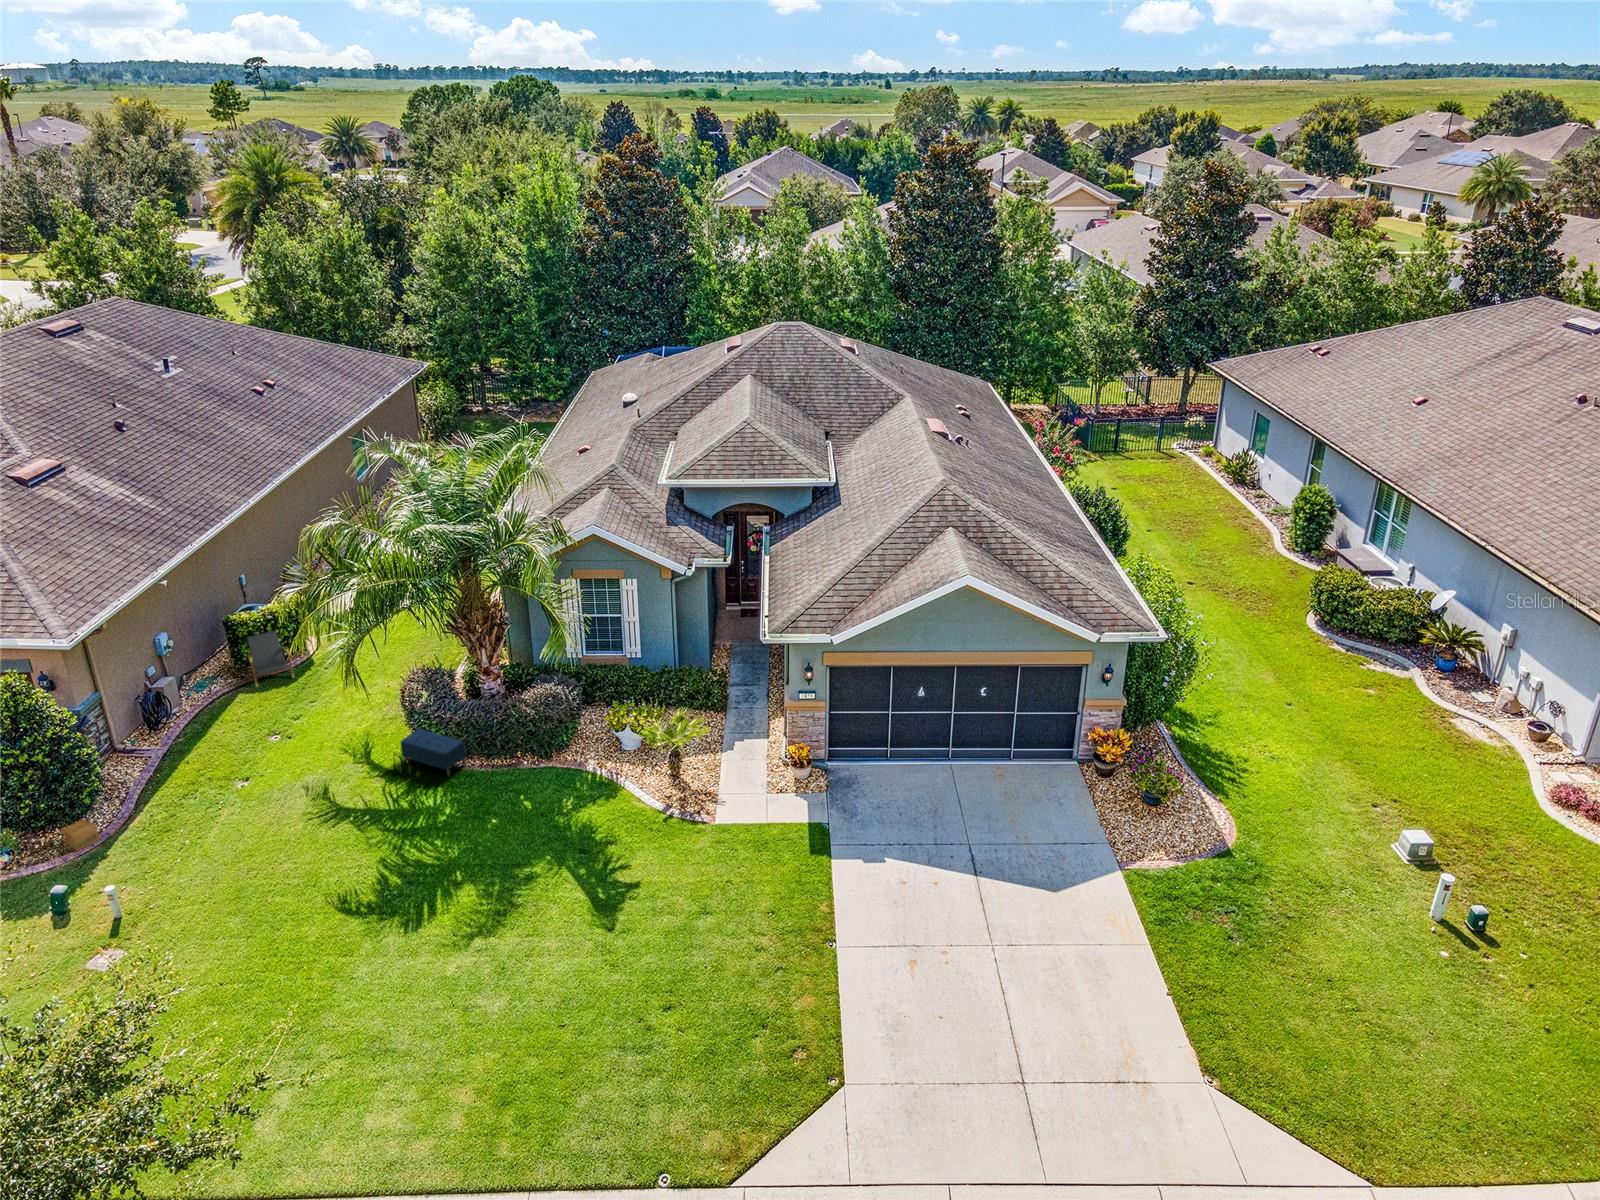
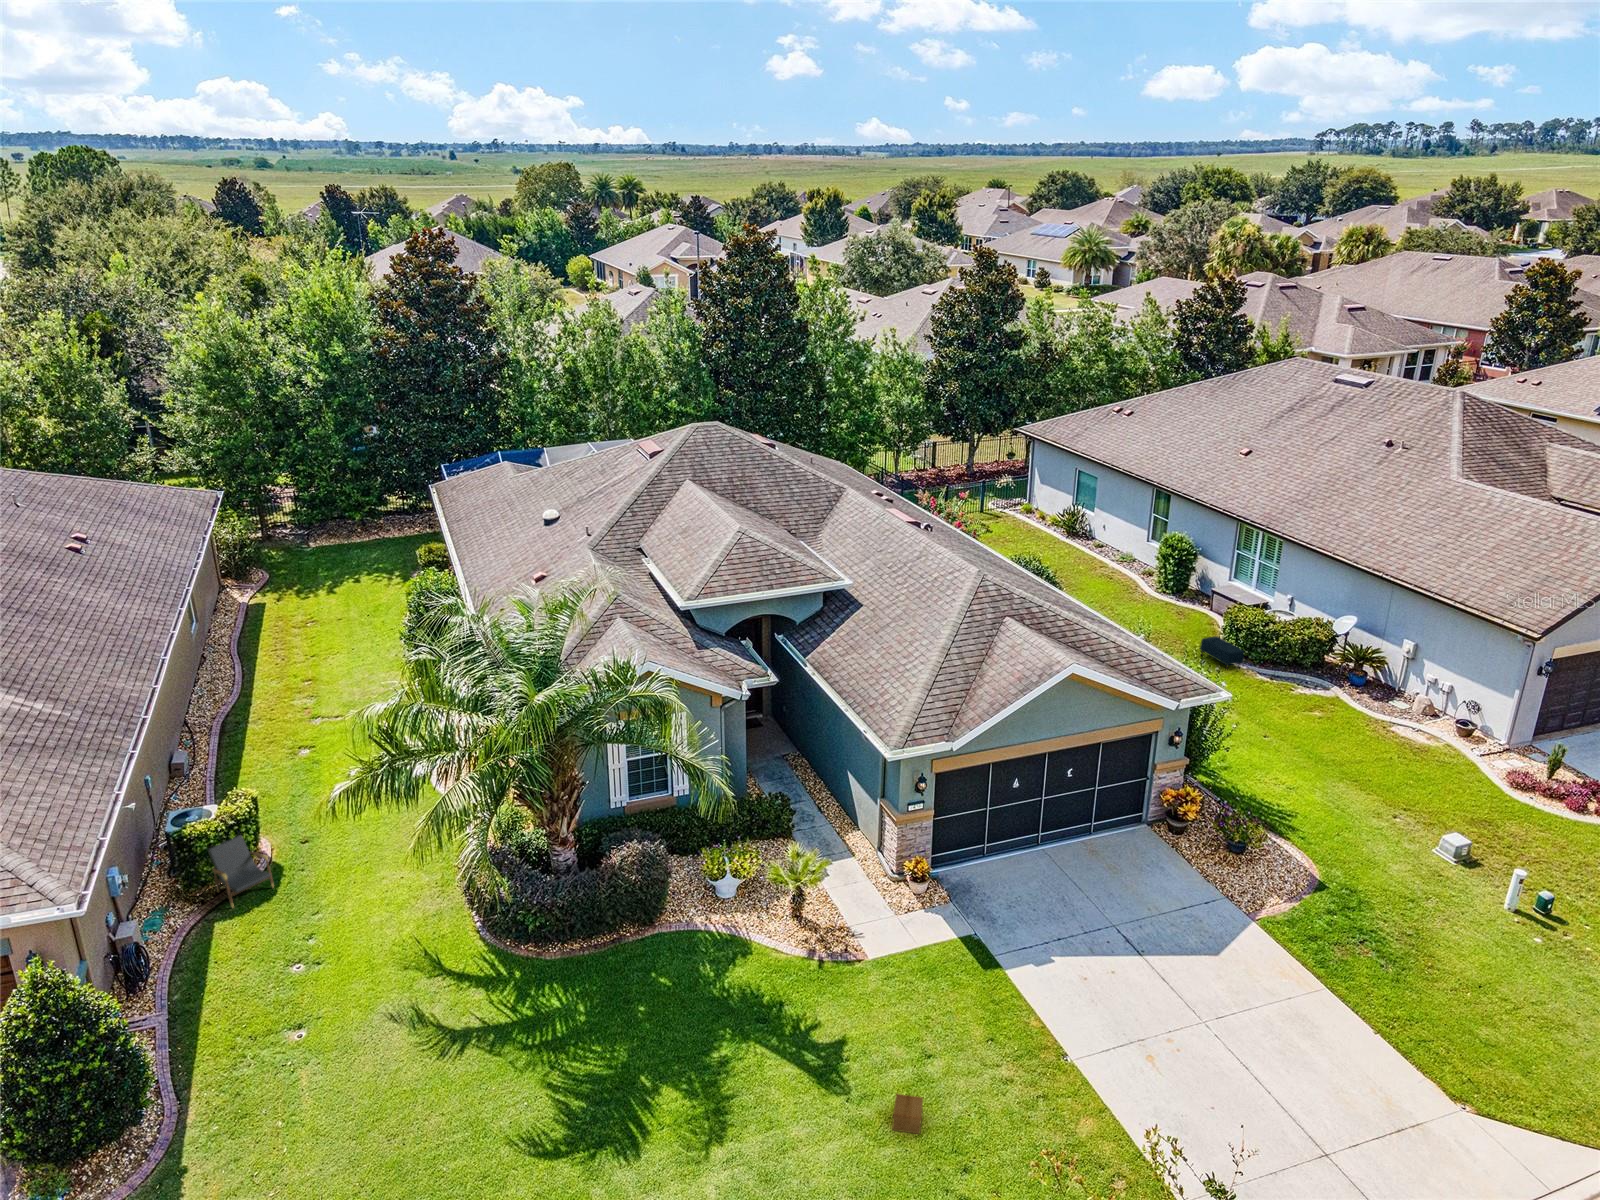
bench: present [400,729,466,776] -> present [1200,636,1244,670]
cardboard box: present [61,819,100,851] -> present [892,1094,923,1134]

